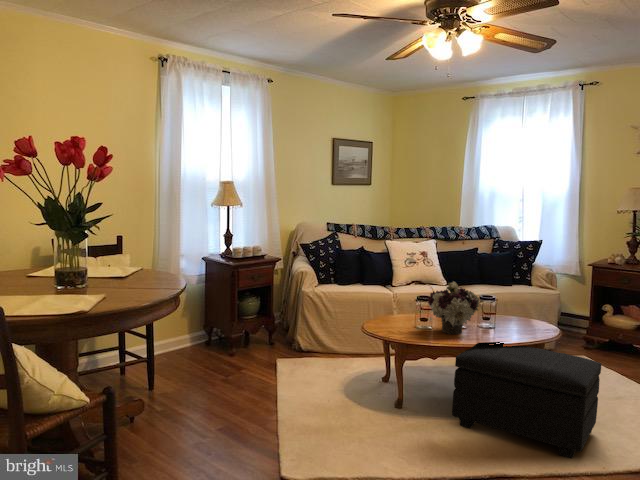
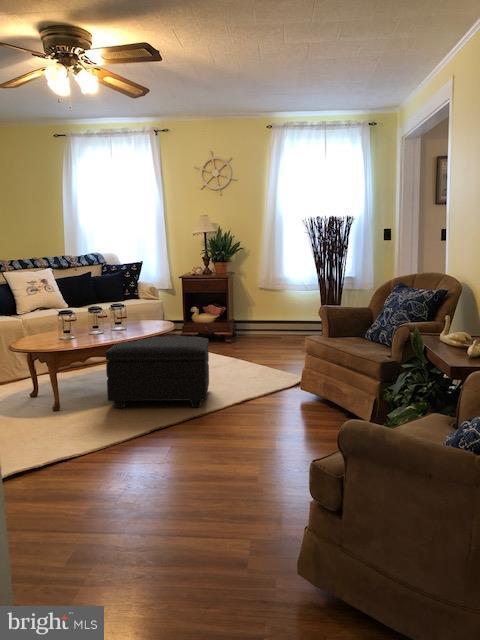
flower arrangement: present [428,282,479,334] -> none [68,293,115,338]

